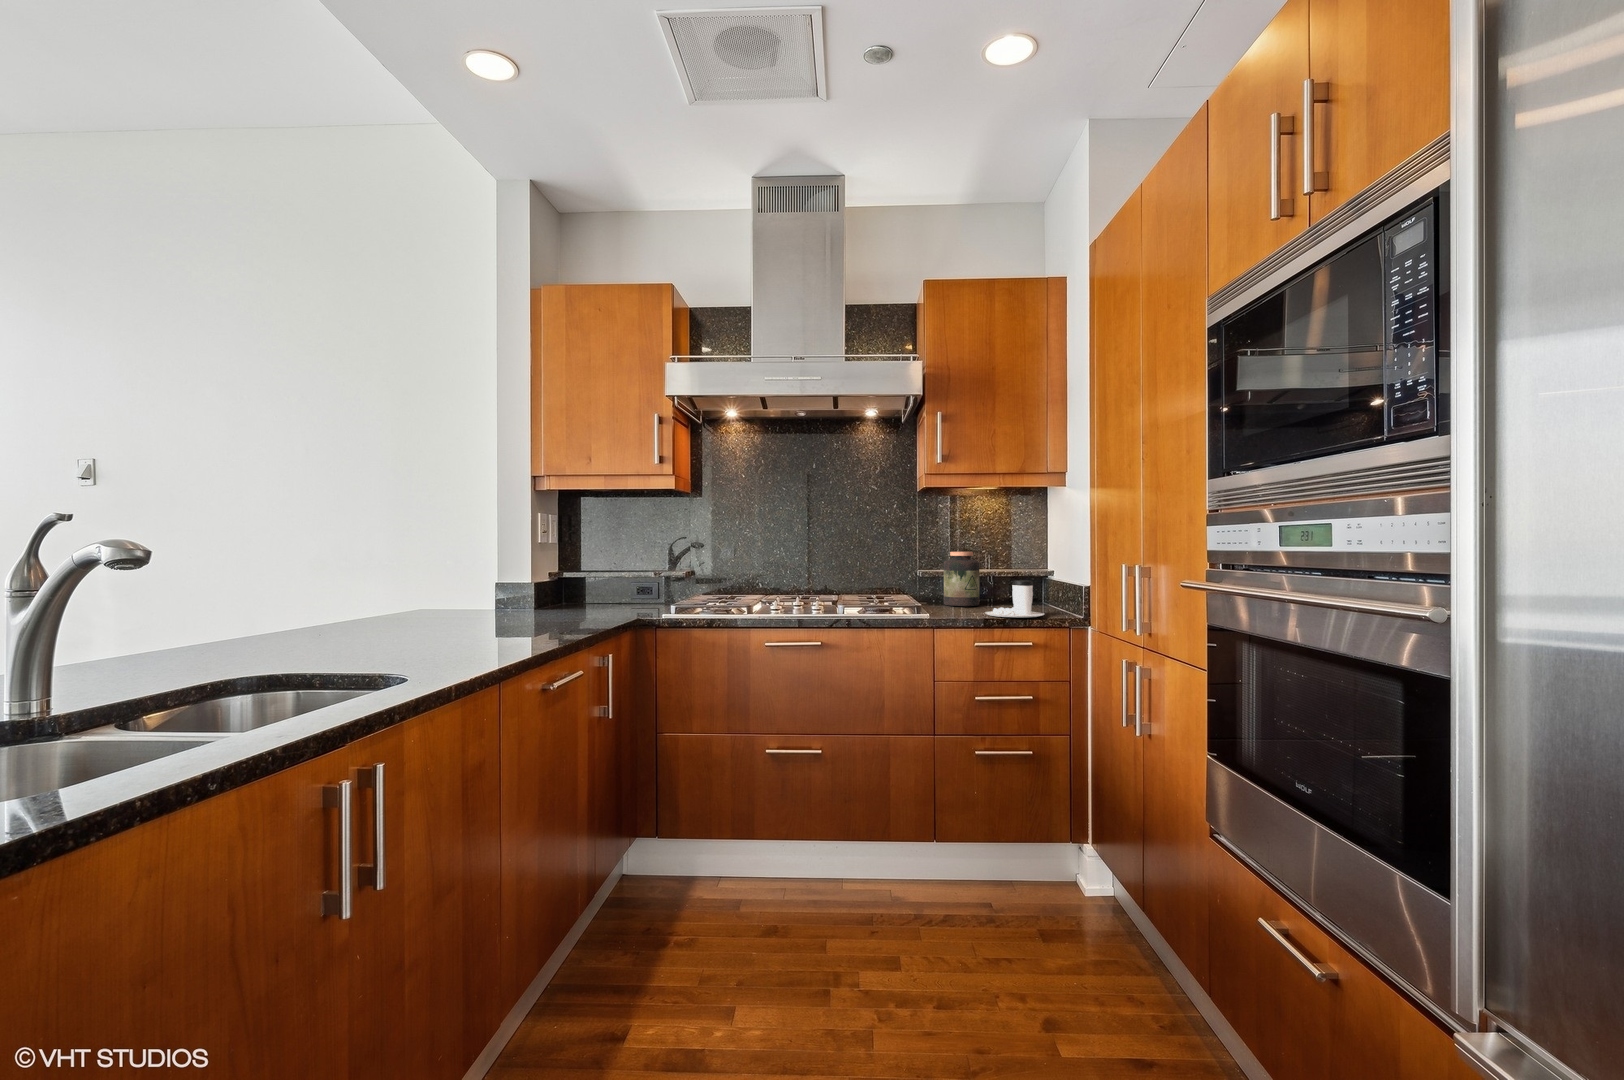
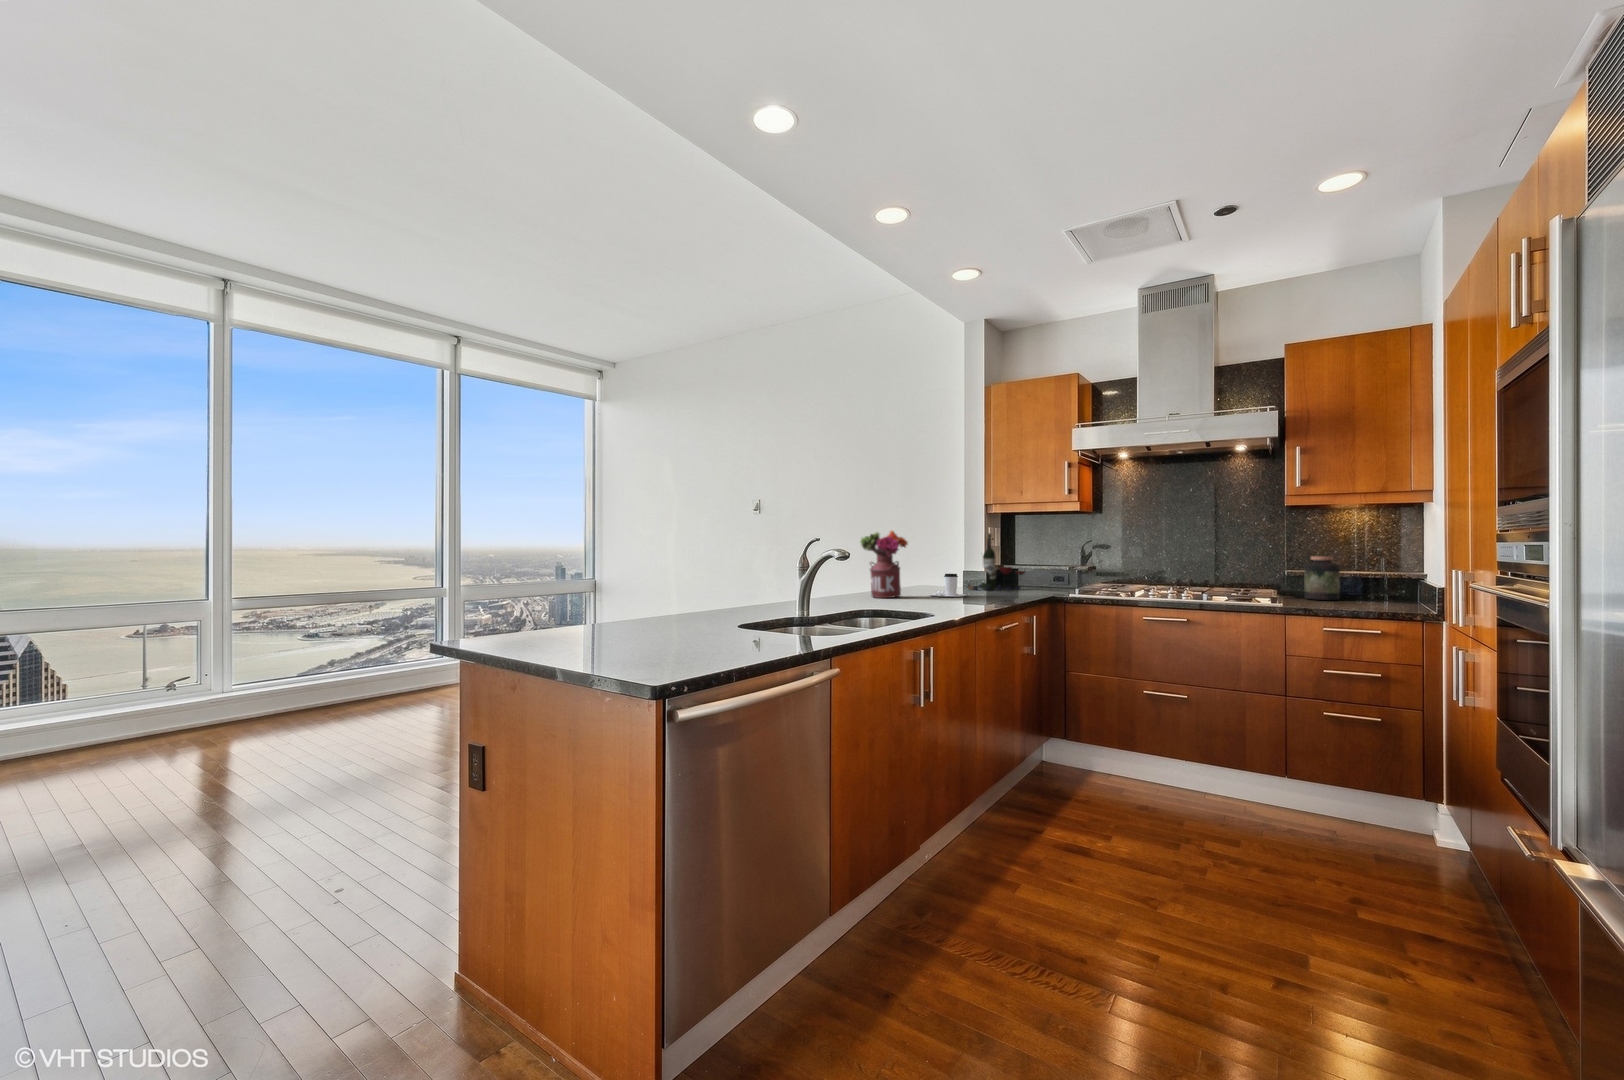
flower arrangement: none [274,510,383,641] -> present [860,530,908,598]
wine bottle: none [502,521,598,612] -> present [968,534,1025,591]
coffee cup: present [985,580,1044,617] -> present [929,574,966,597]

